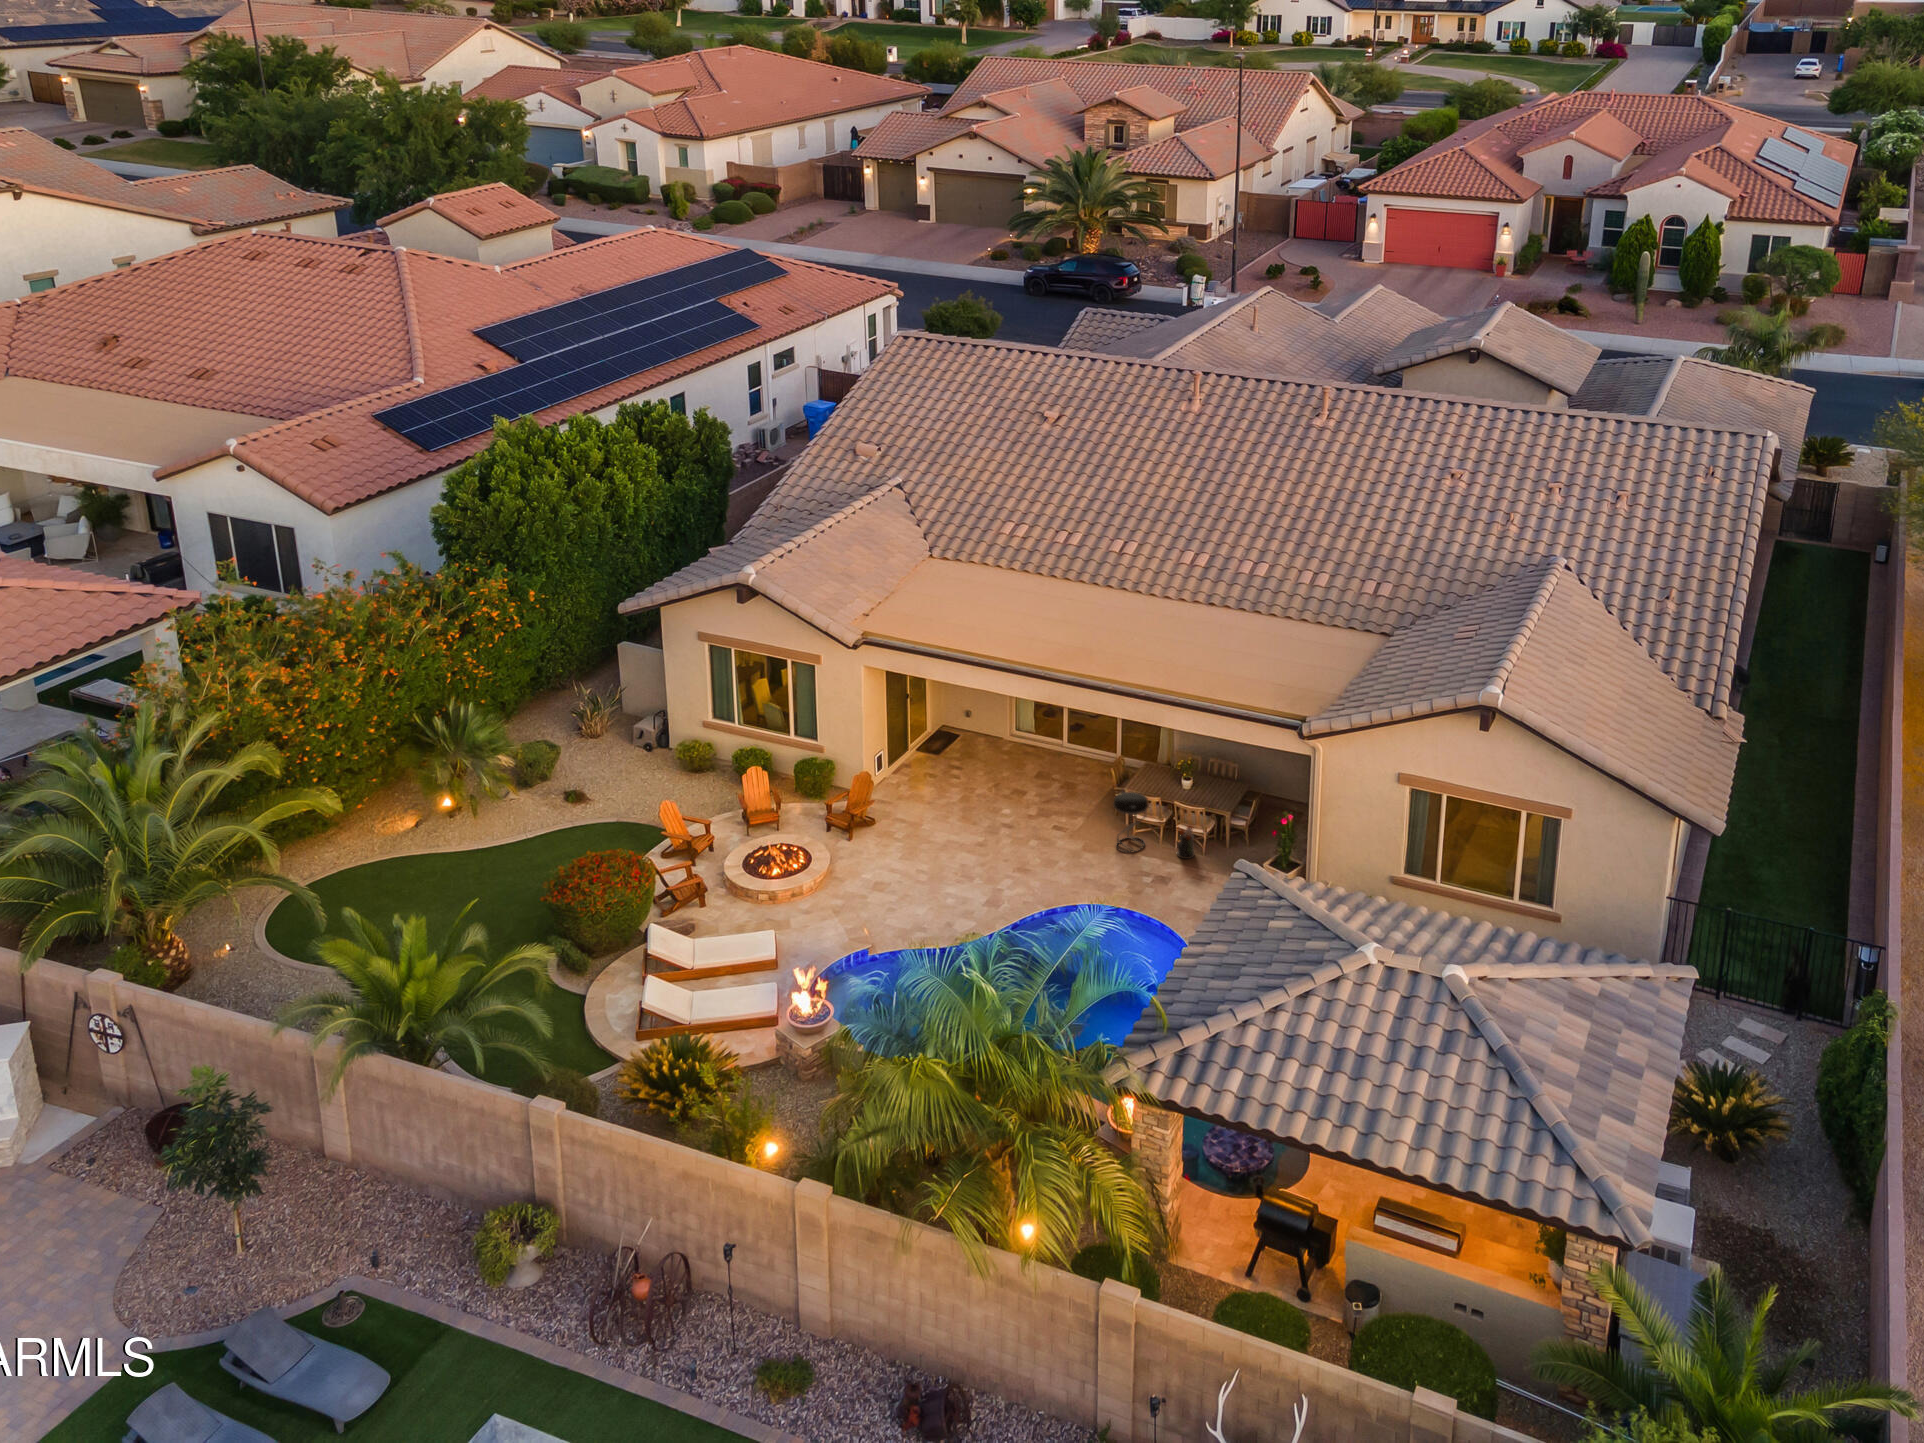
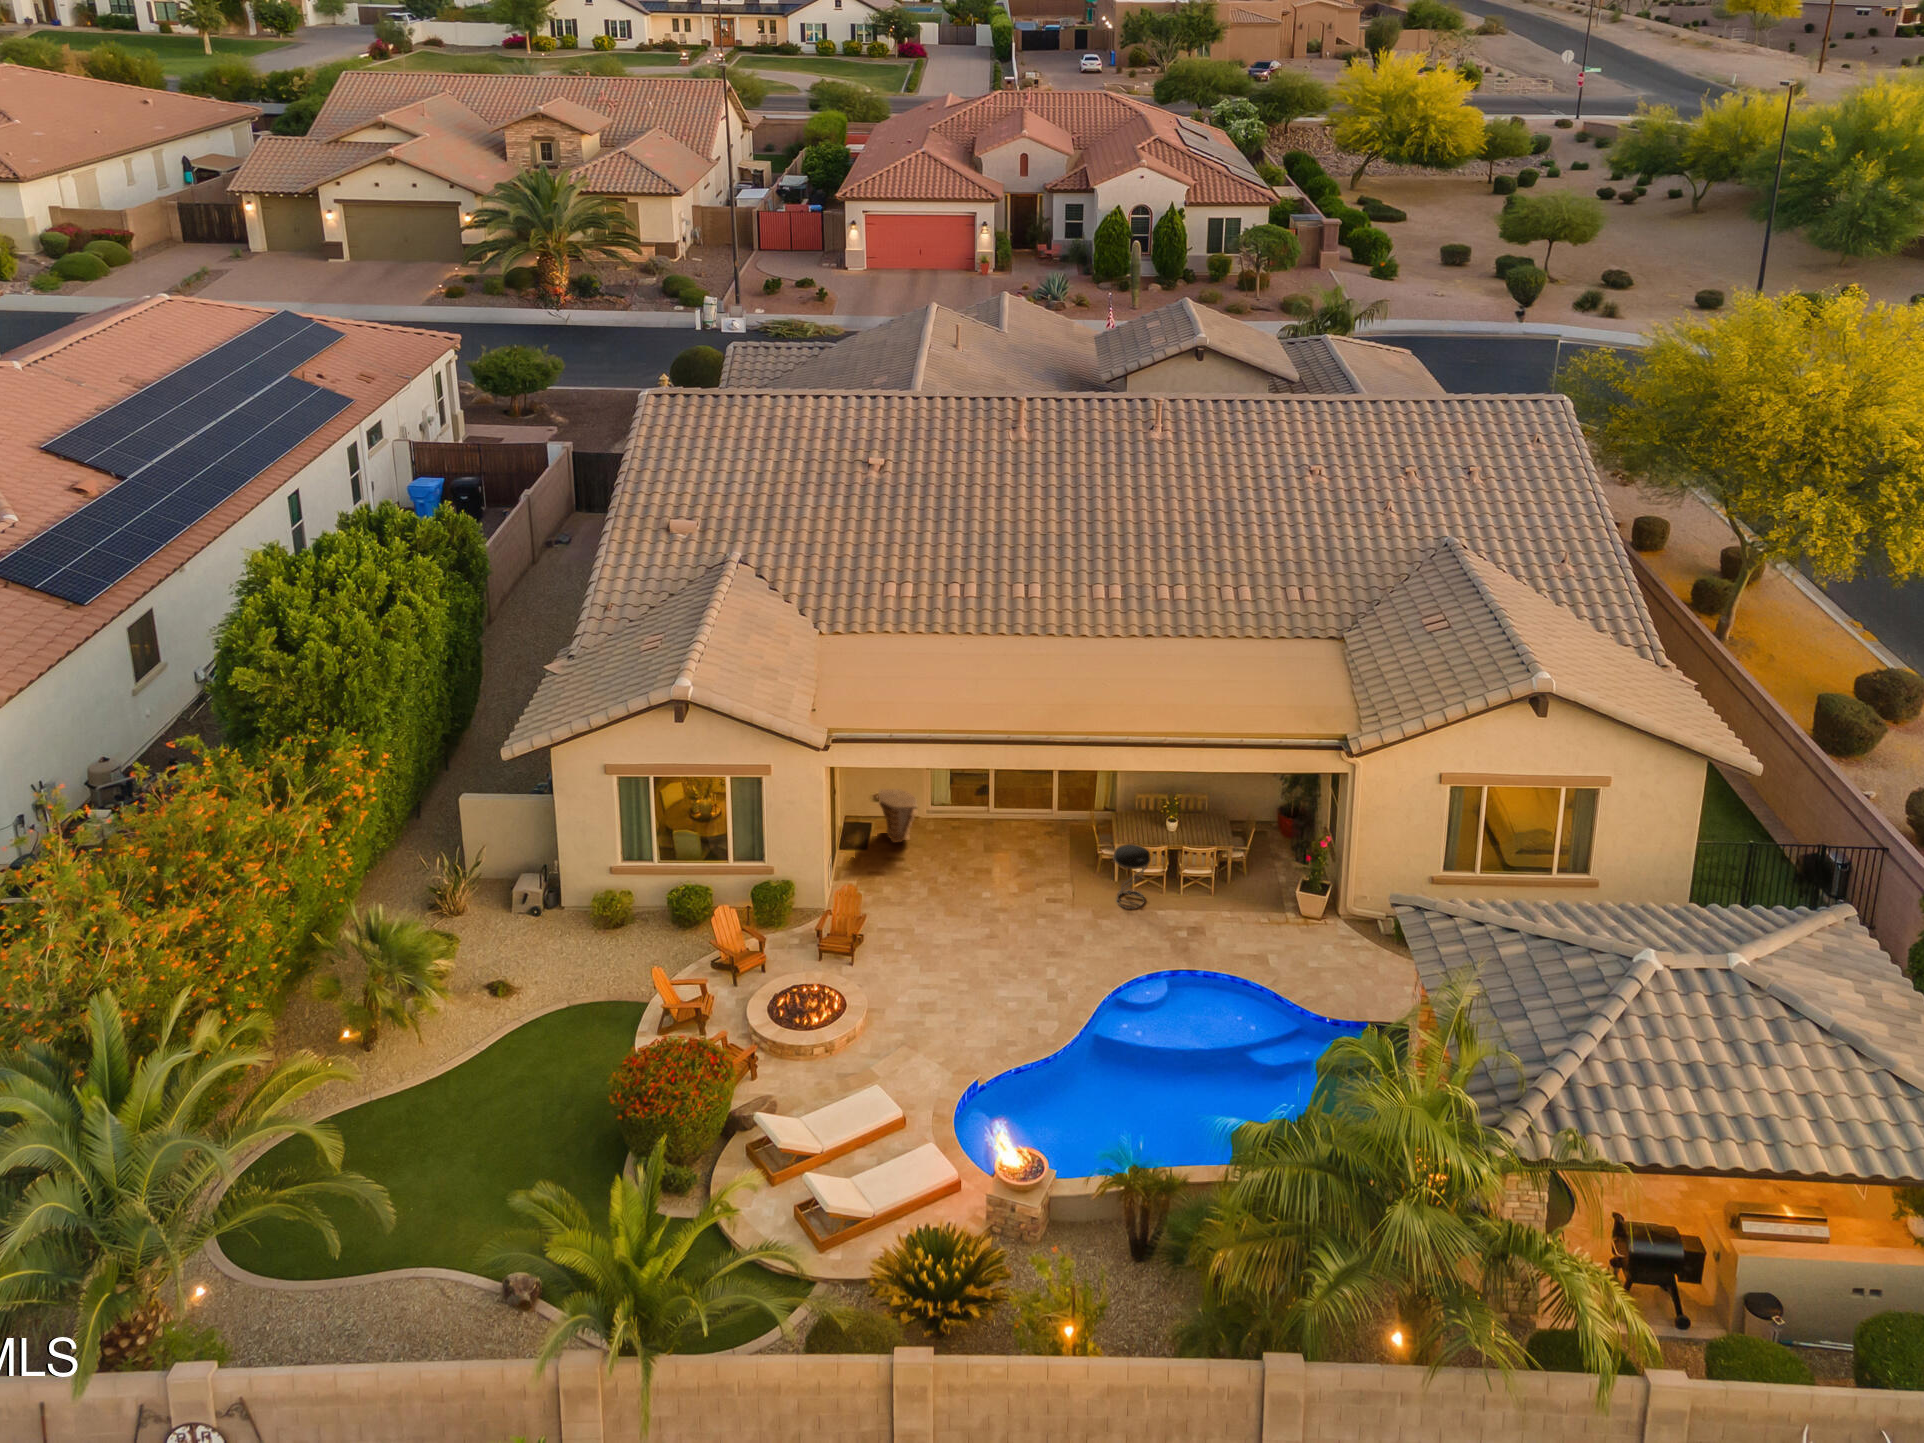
side table: none [968,705,997,756] -> present [879,789,917,842]
watering can: present [1177,826,1195,859] -> none [1180,865,1199,902]

